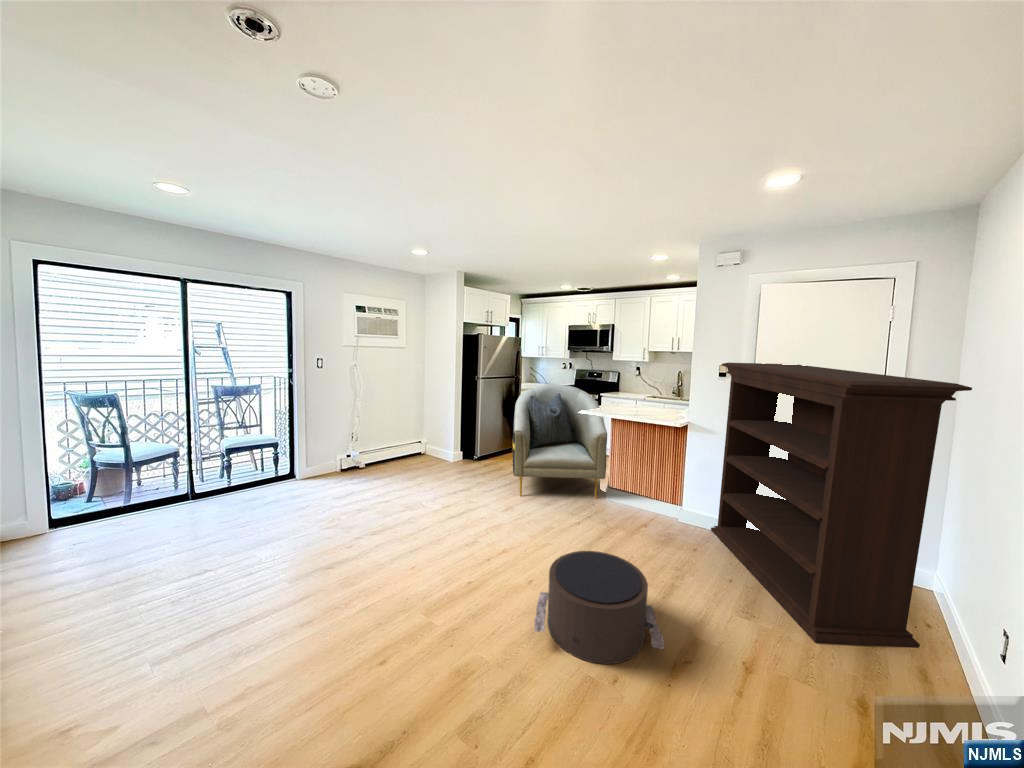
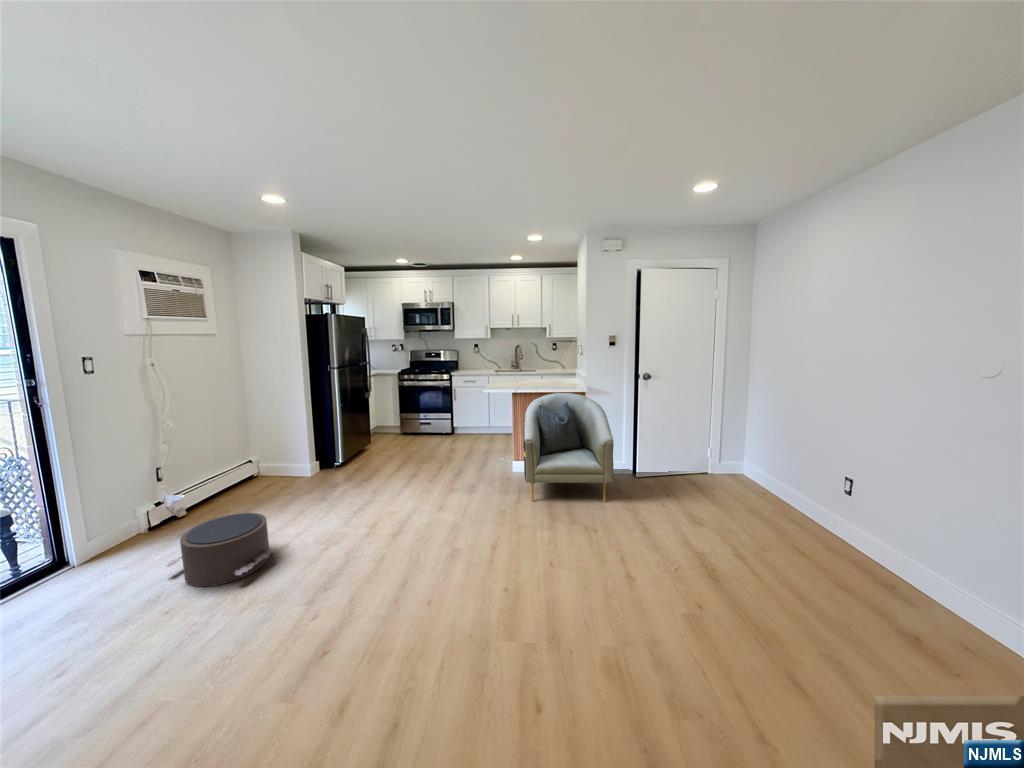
bookshelf: present [711,363,972,648] -> none [716,370,963,648]
pouf: present [535,551,664,664] -> present [166,513,271,587]

